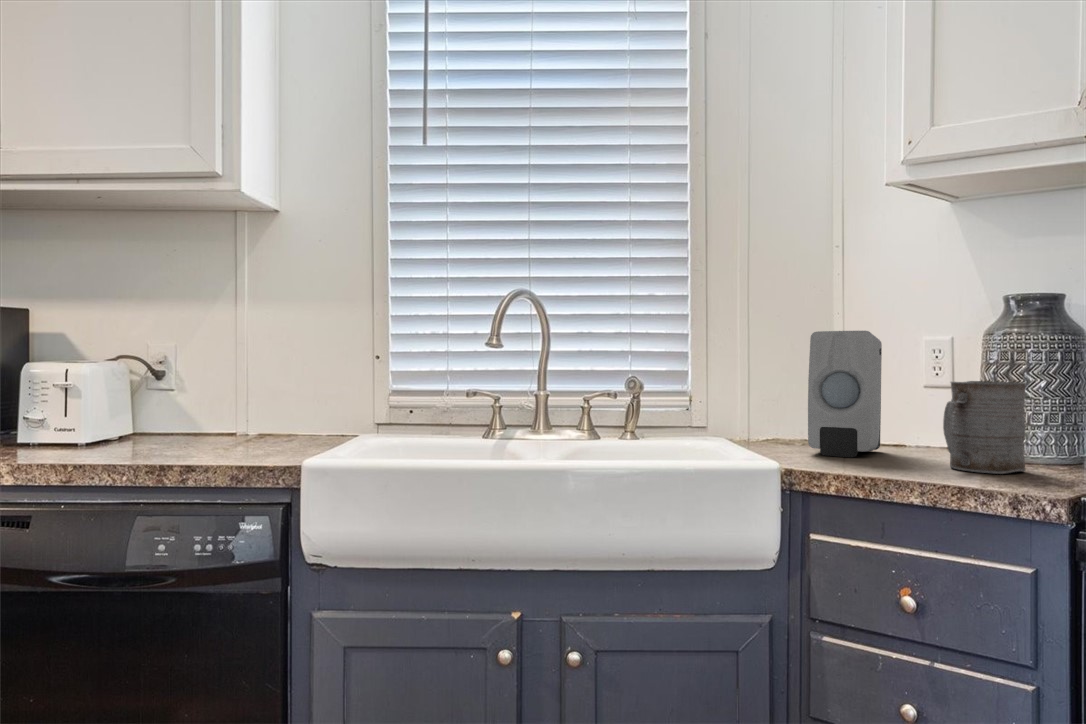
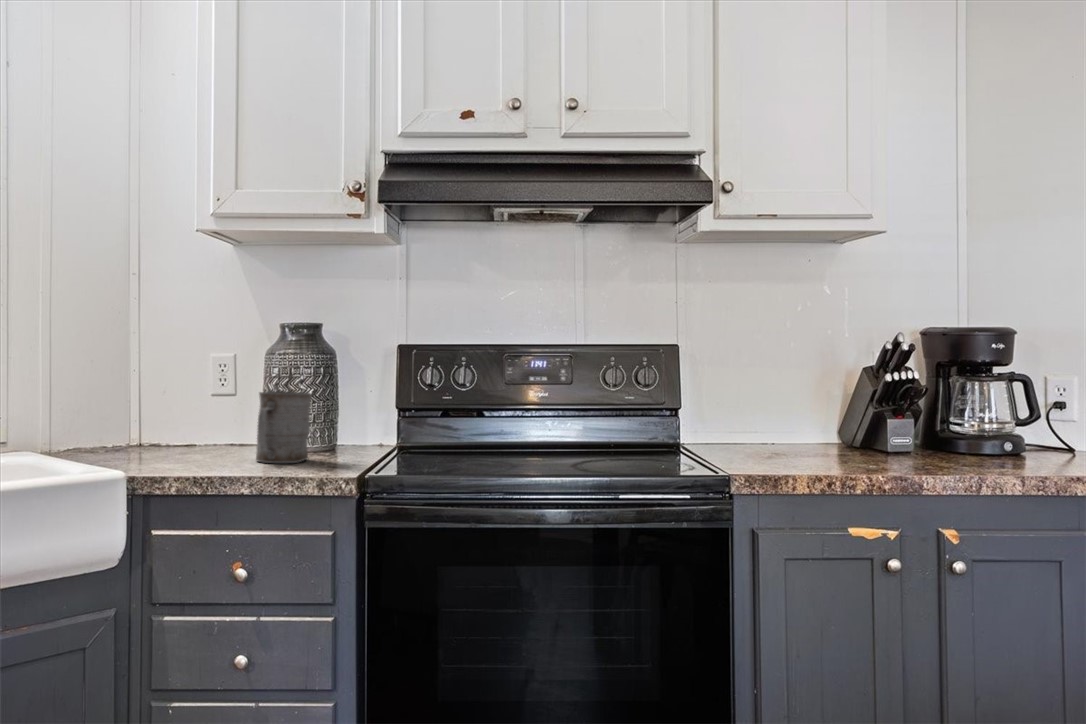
soap dispenser: present [808,331,882,457] -> none [123,343,189,461]

